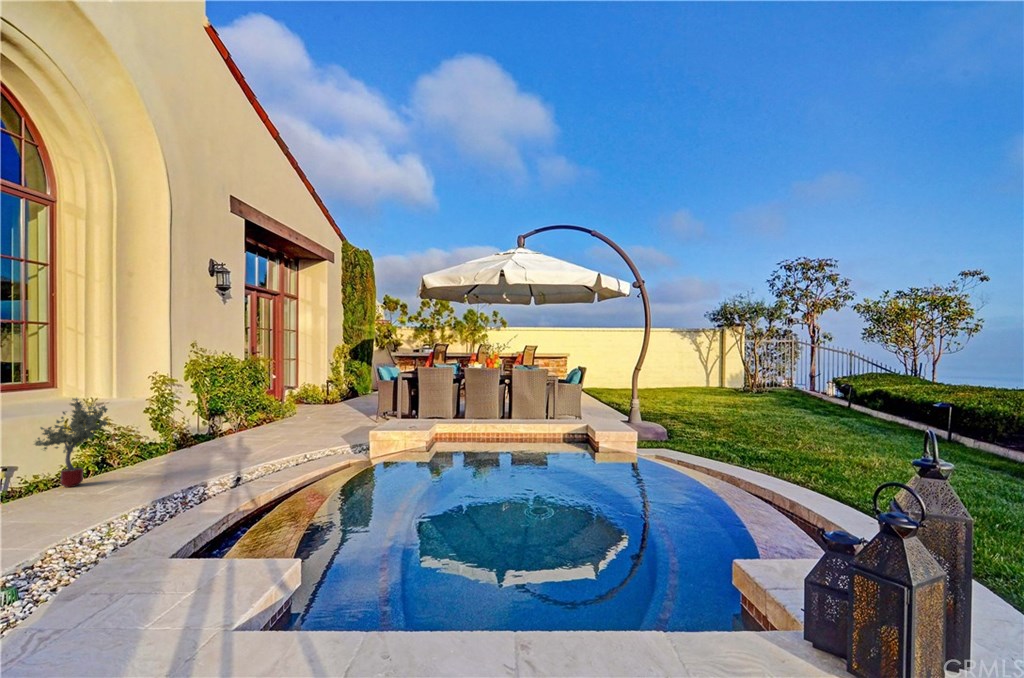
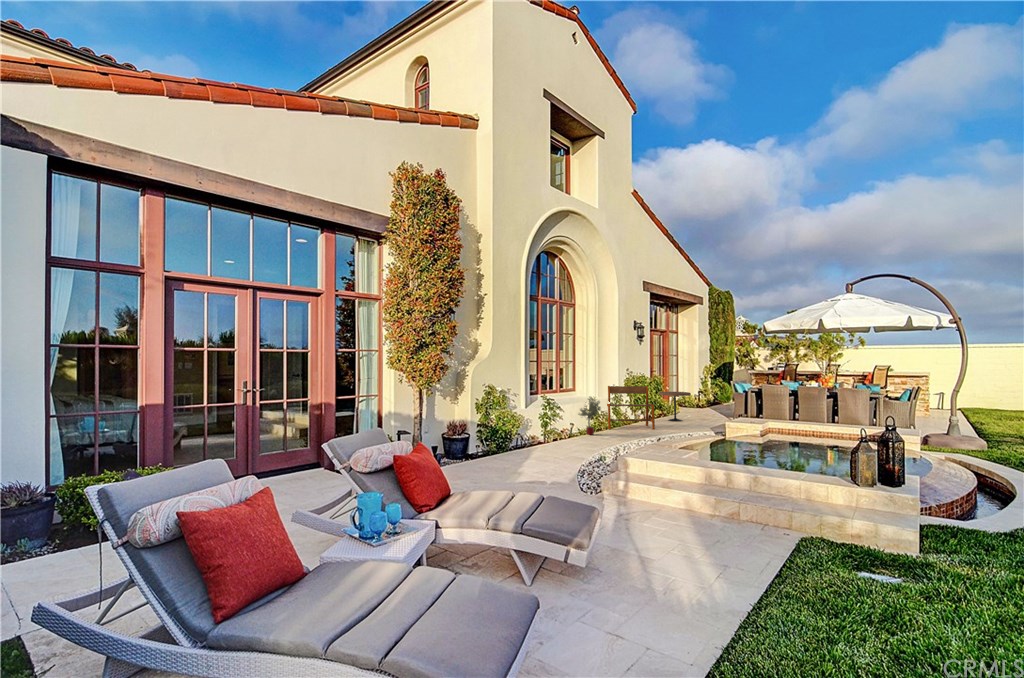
bench: none [136,373,241,463] -> present [607,386,655,430]
side table: none [259,382,312,431] -> present [659,392,691,421]

